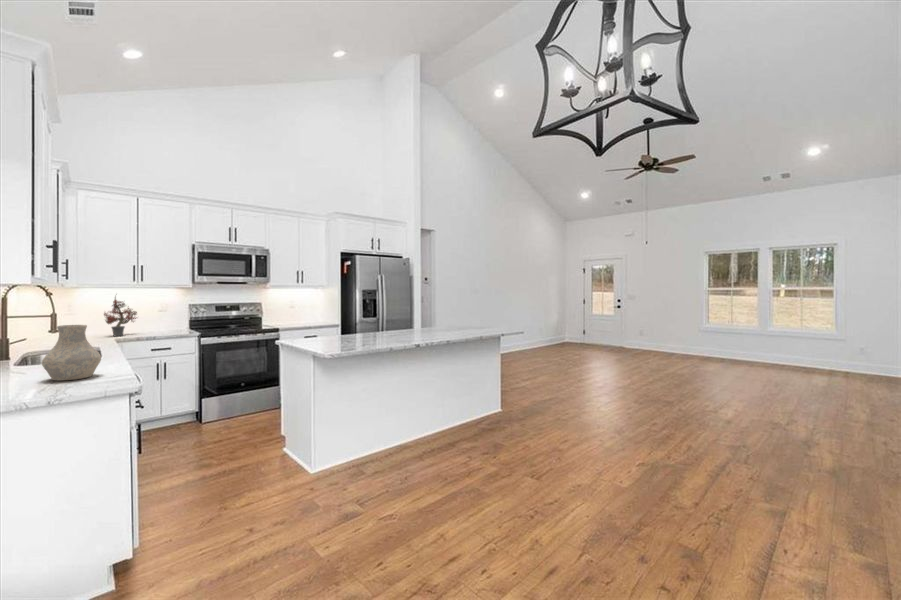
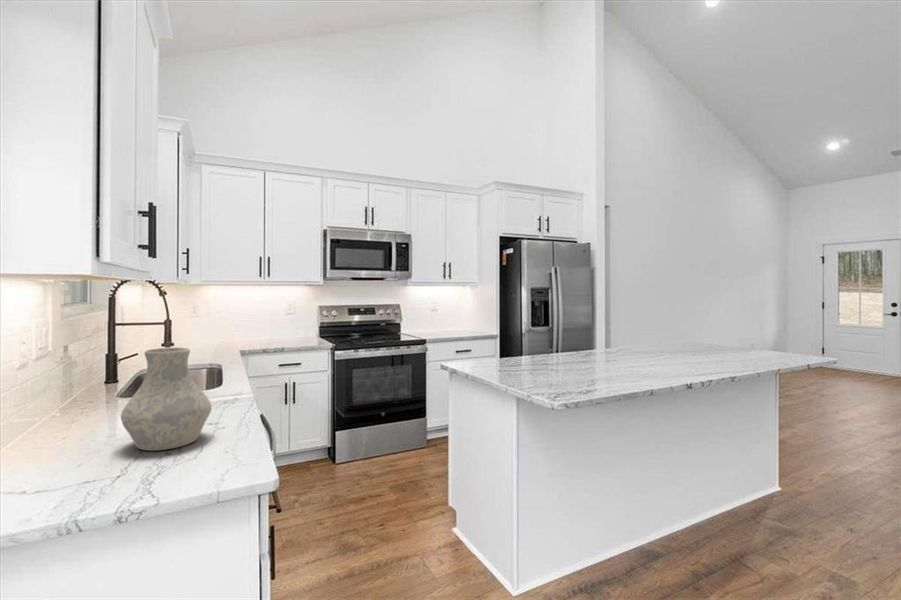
potted plant: present [104,297,137,336] -> none [227,292,265,347]

